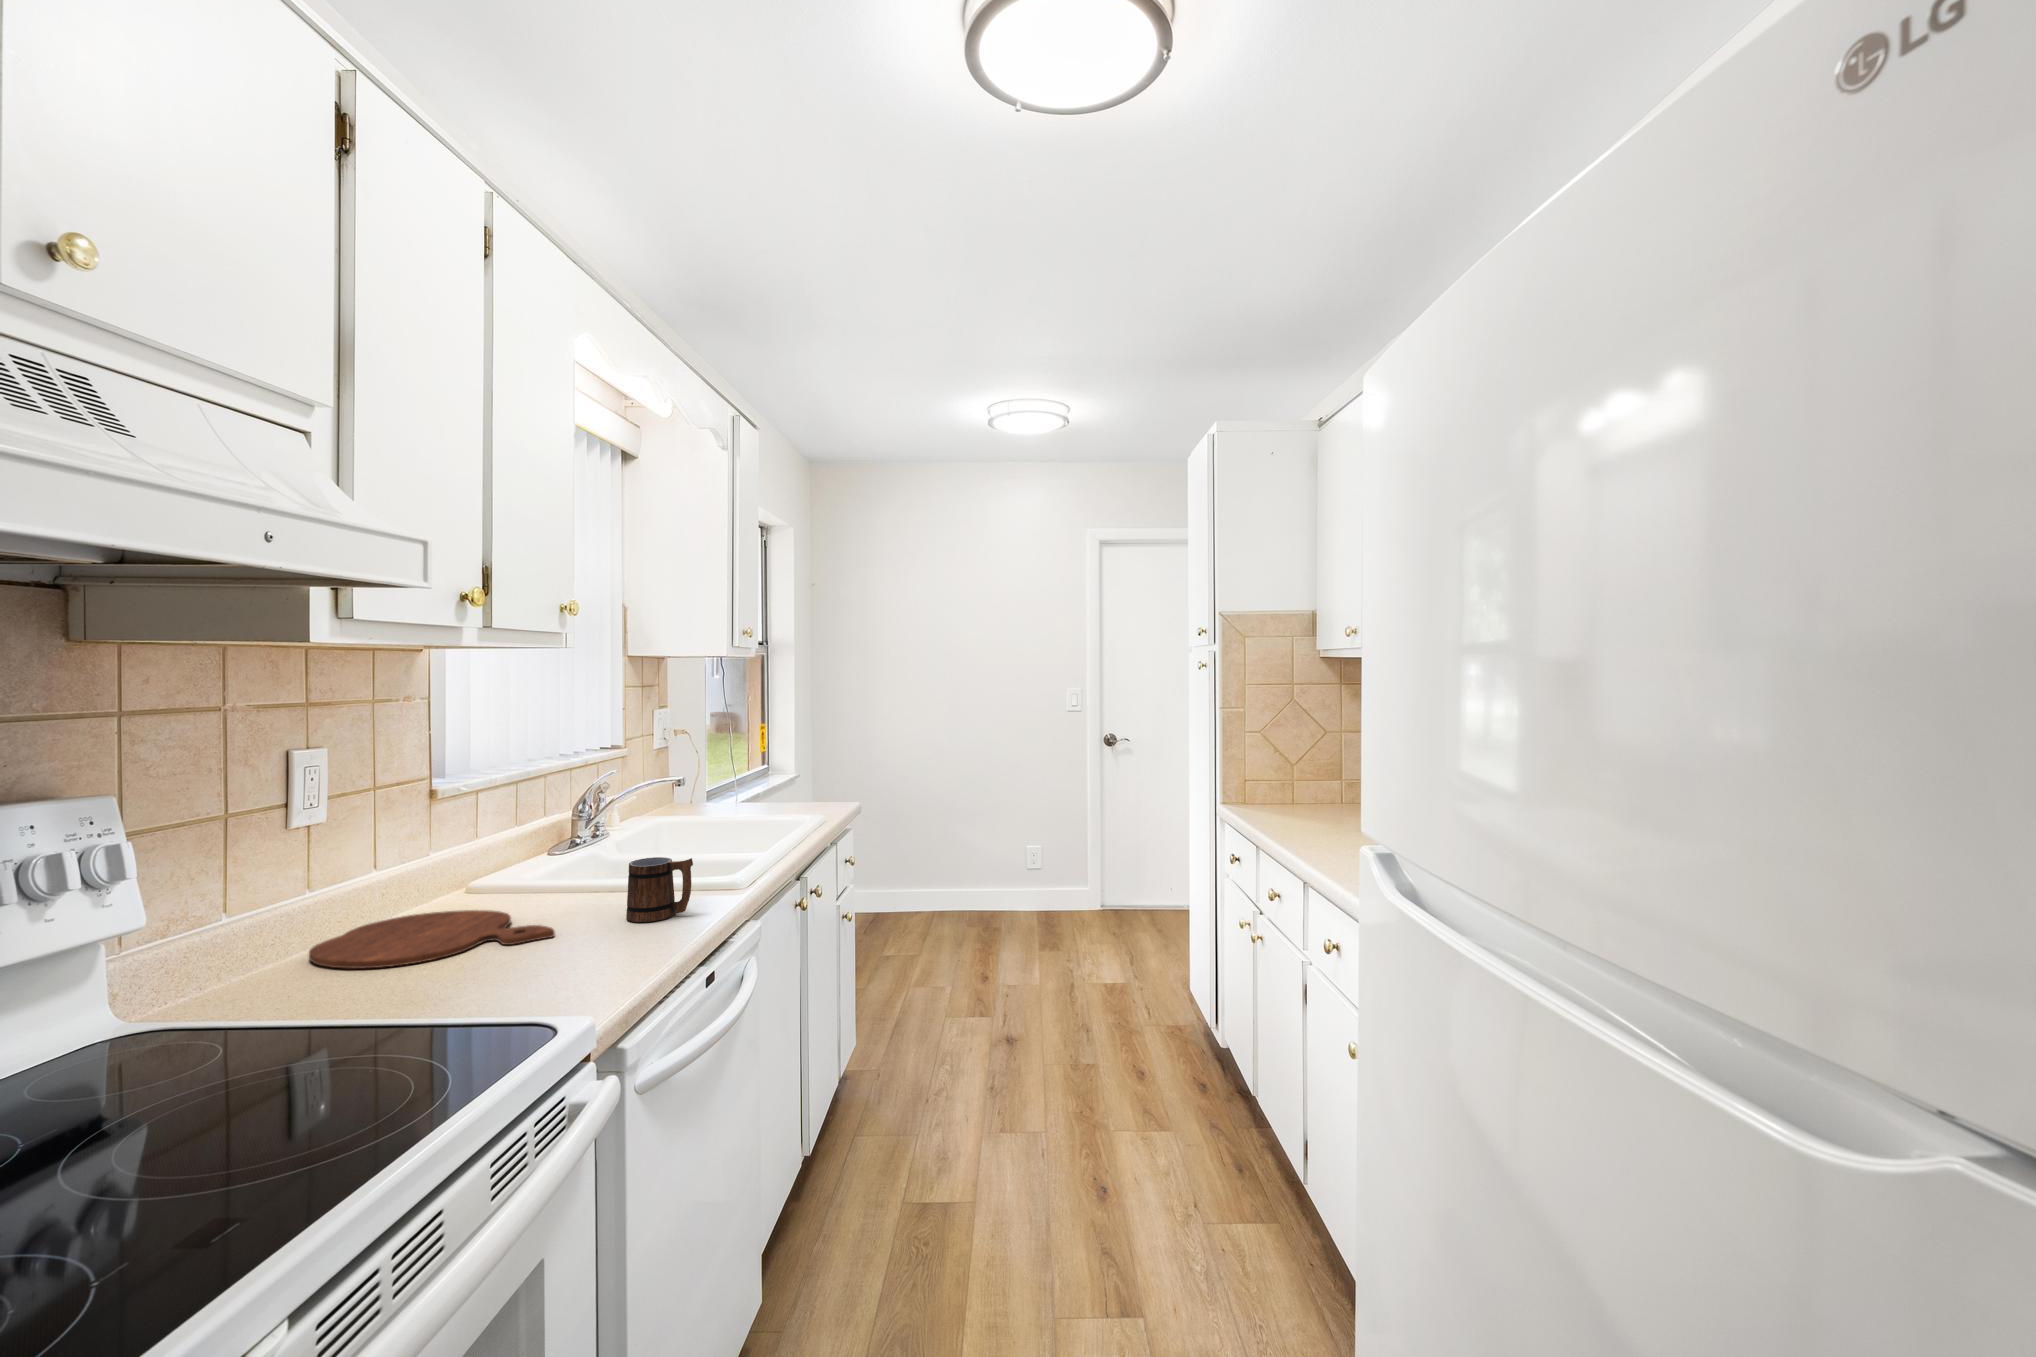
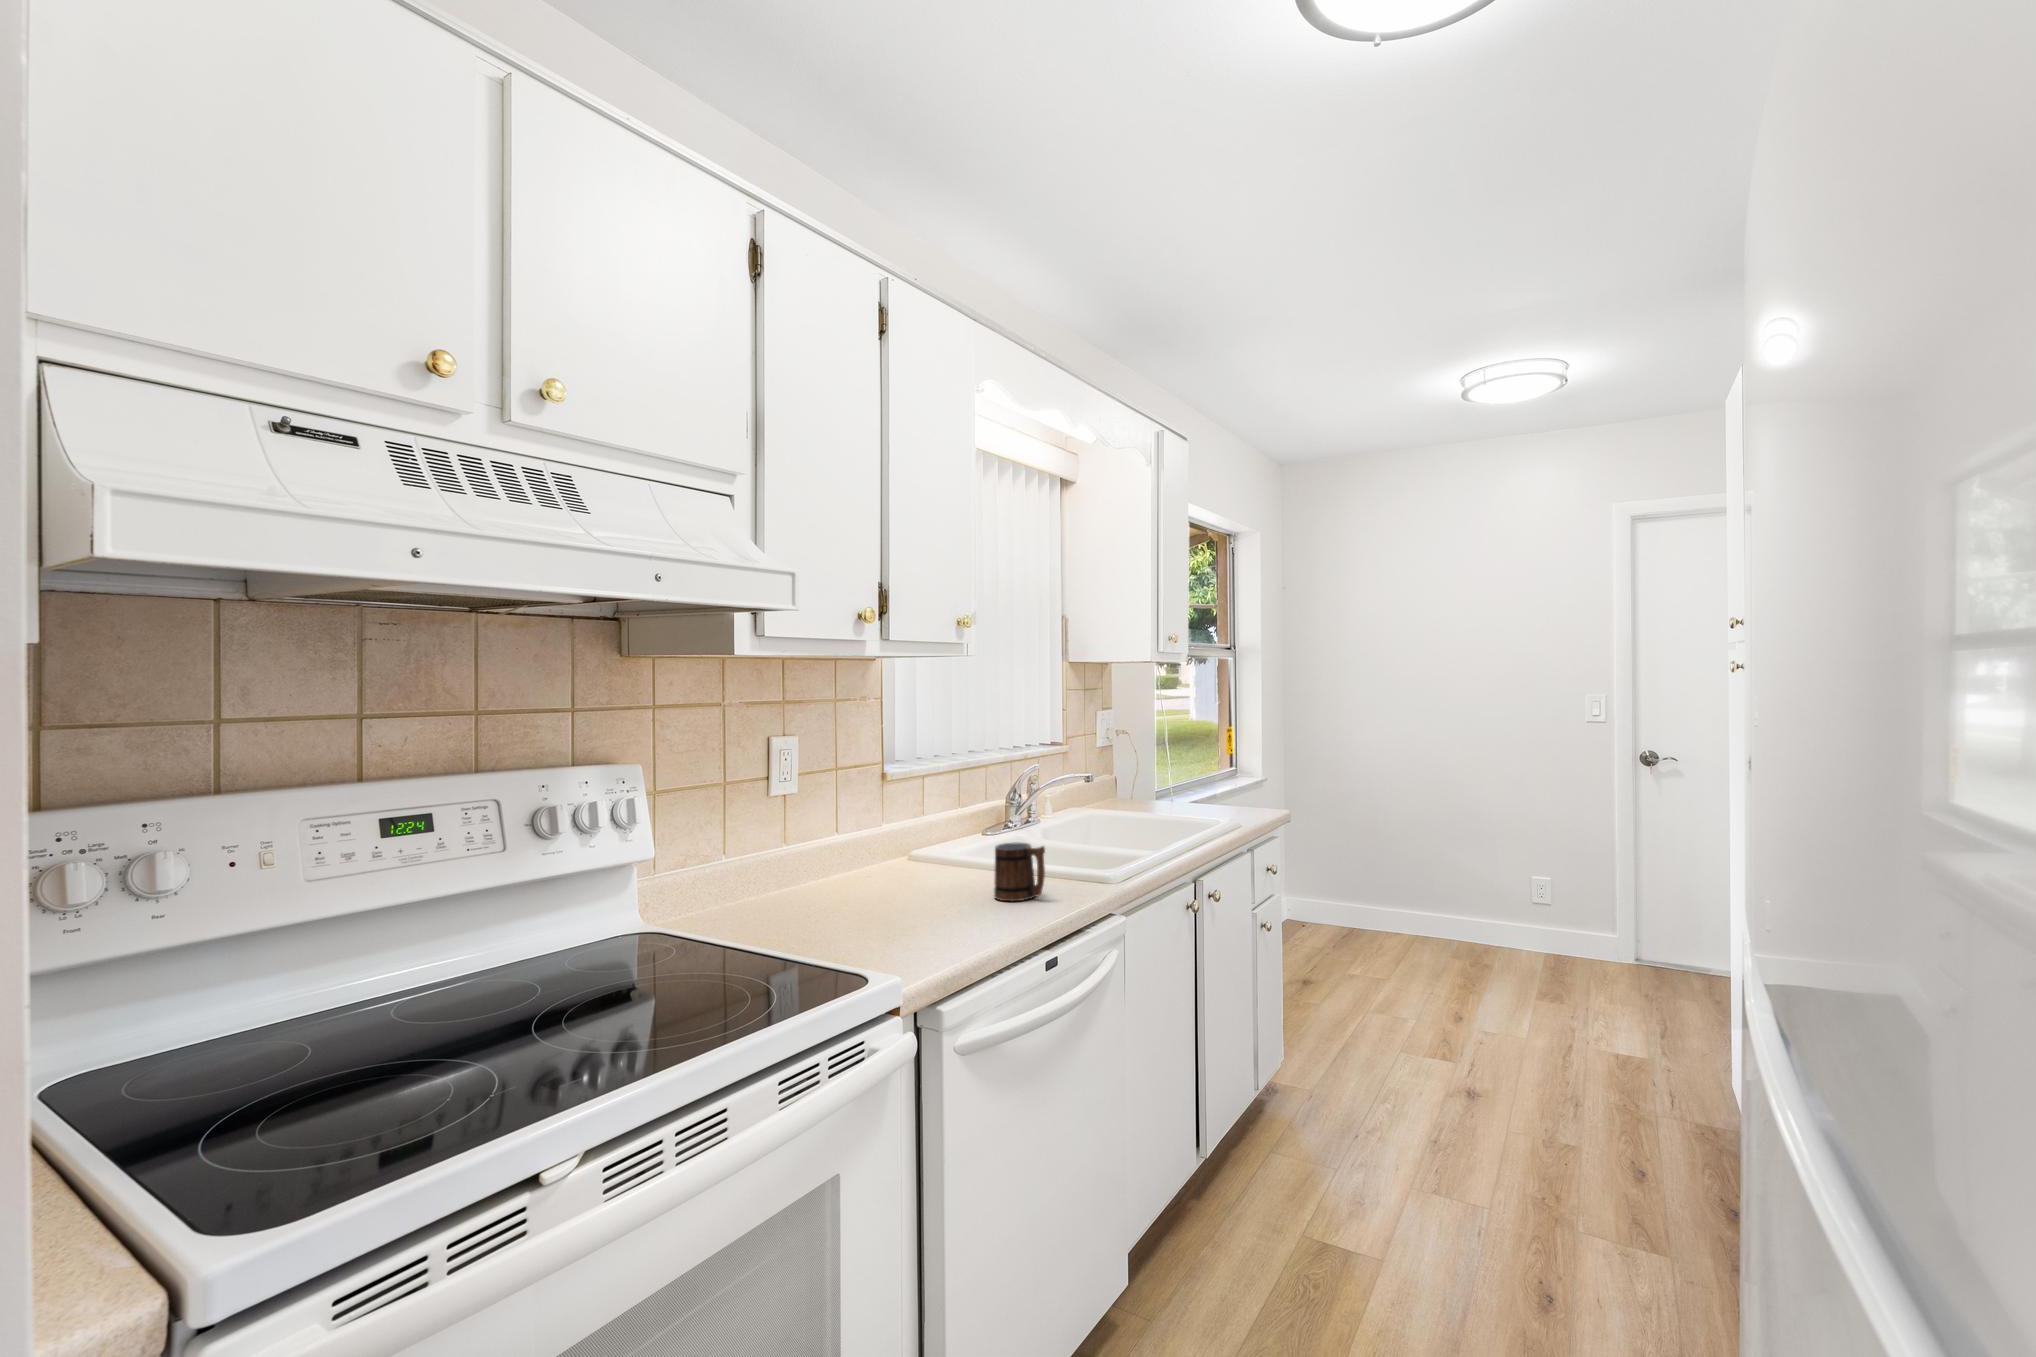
cutting board: present [309,910,555,969] -> none [782,872,934,910]

